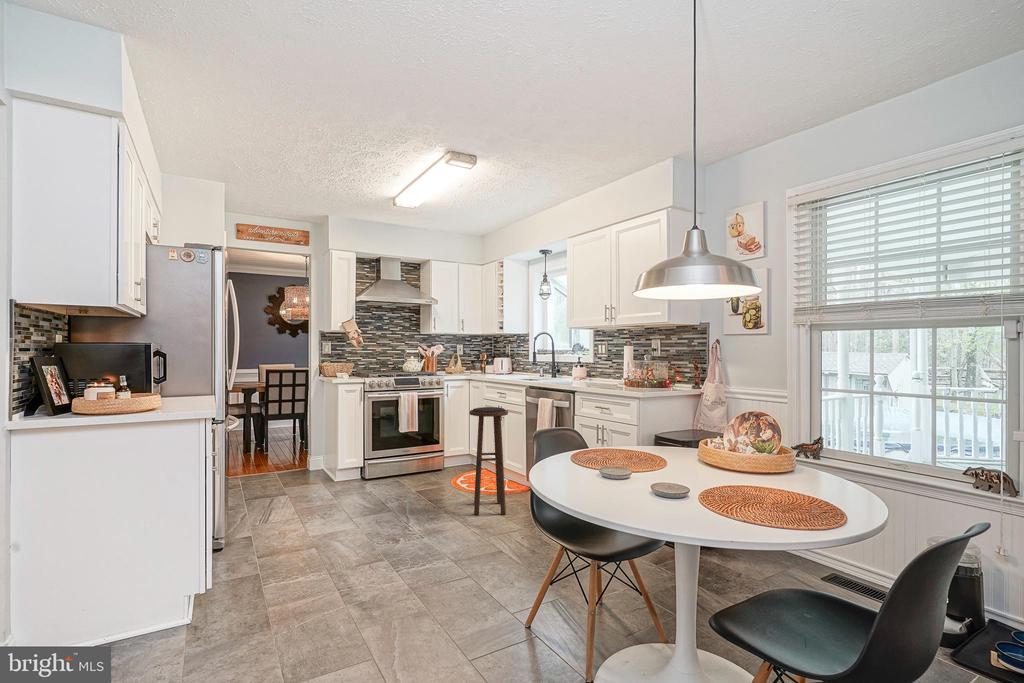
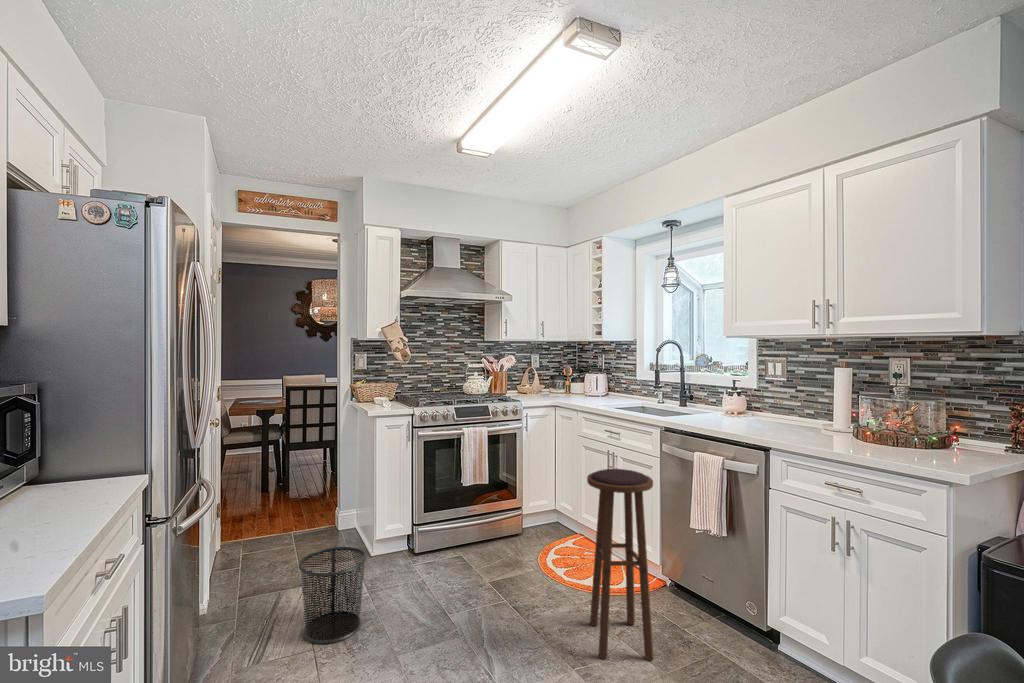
waste bin: none [290,462,333,515] -> present [298,547,367,644]

